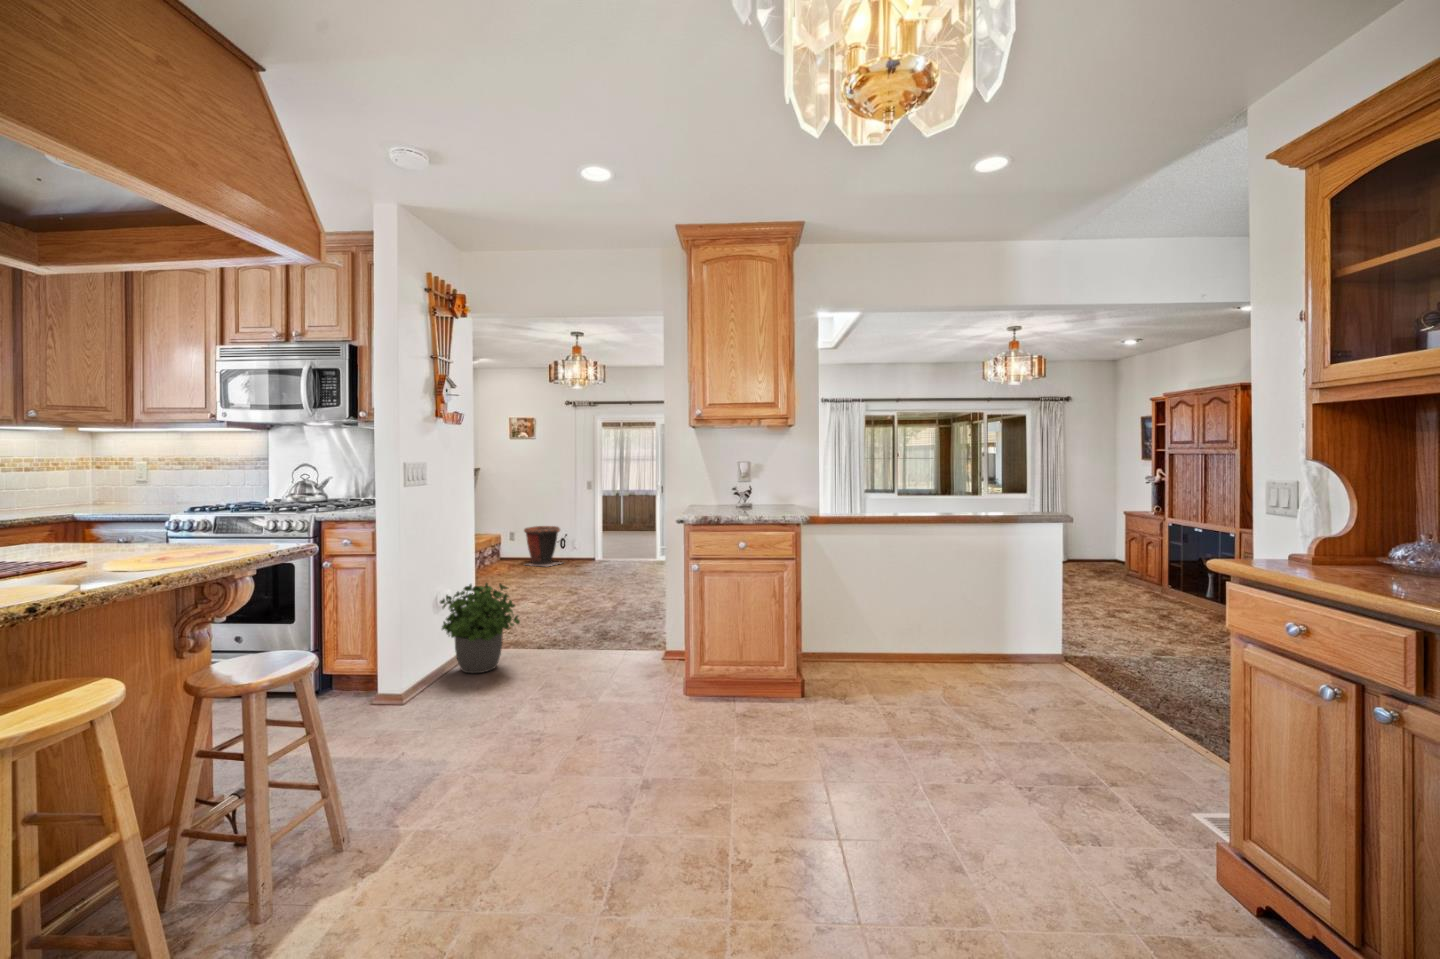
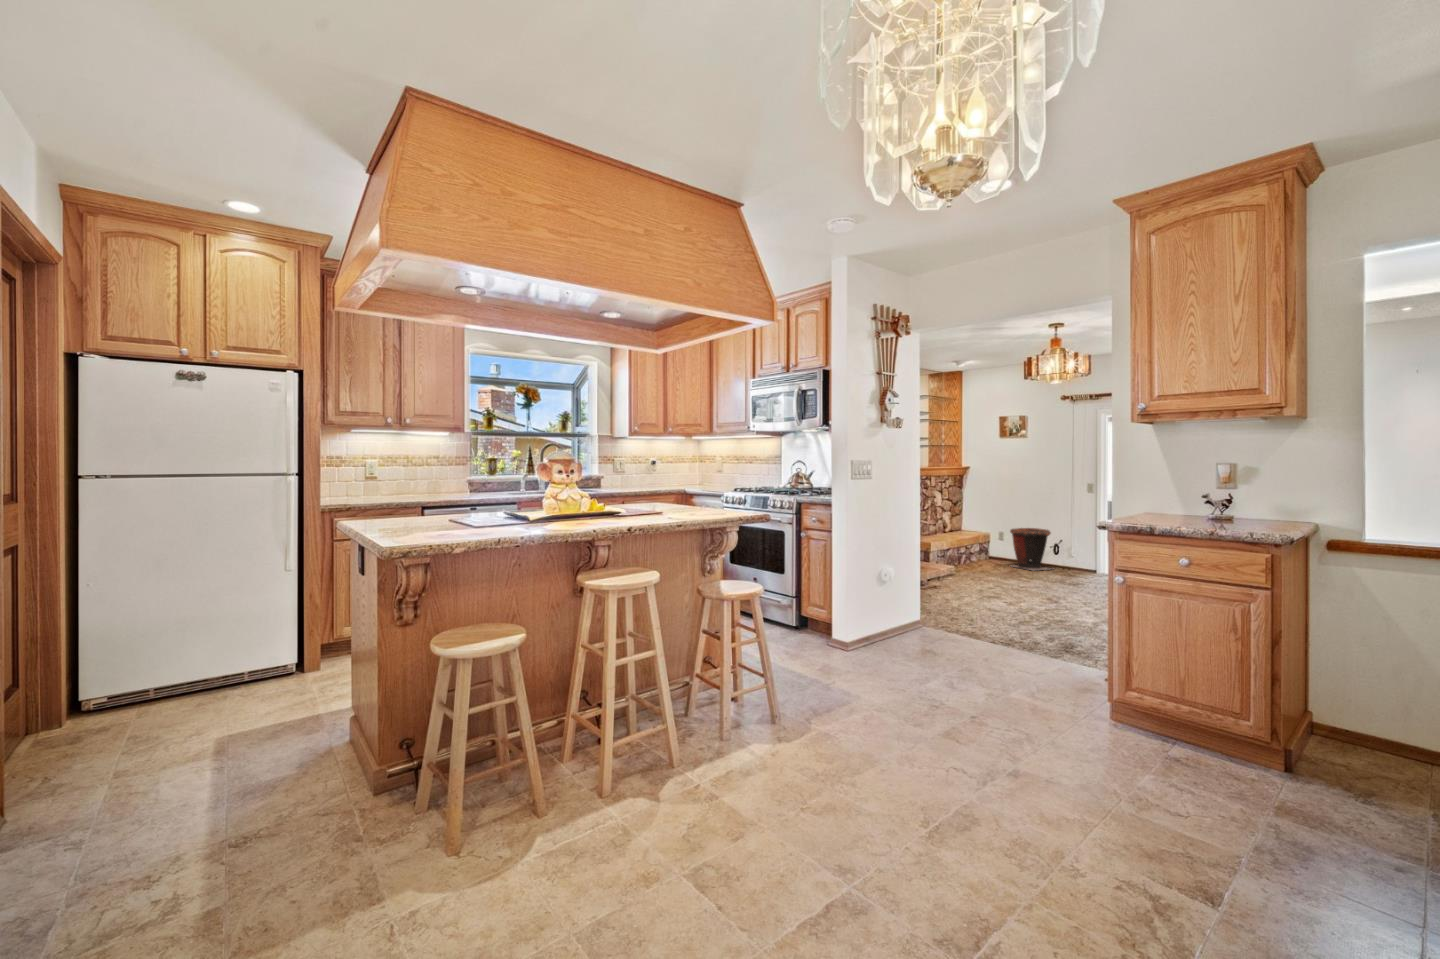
potted plant: present [440,583,520,673] -> none [879,569,949,650]

